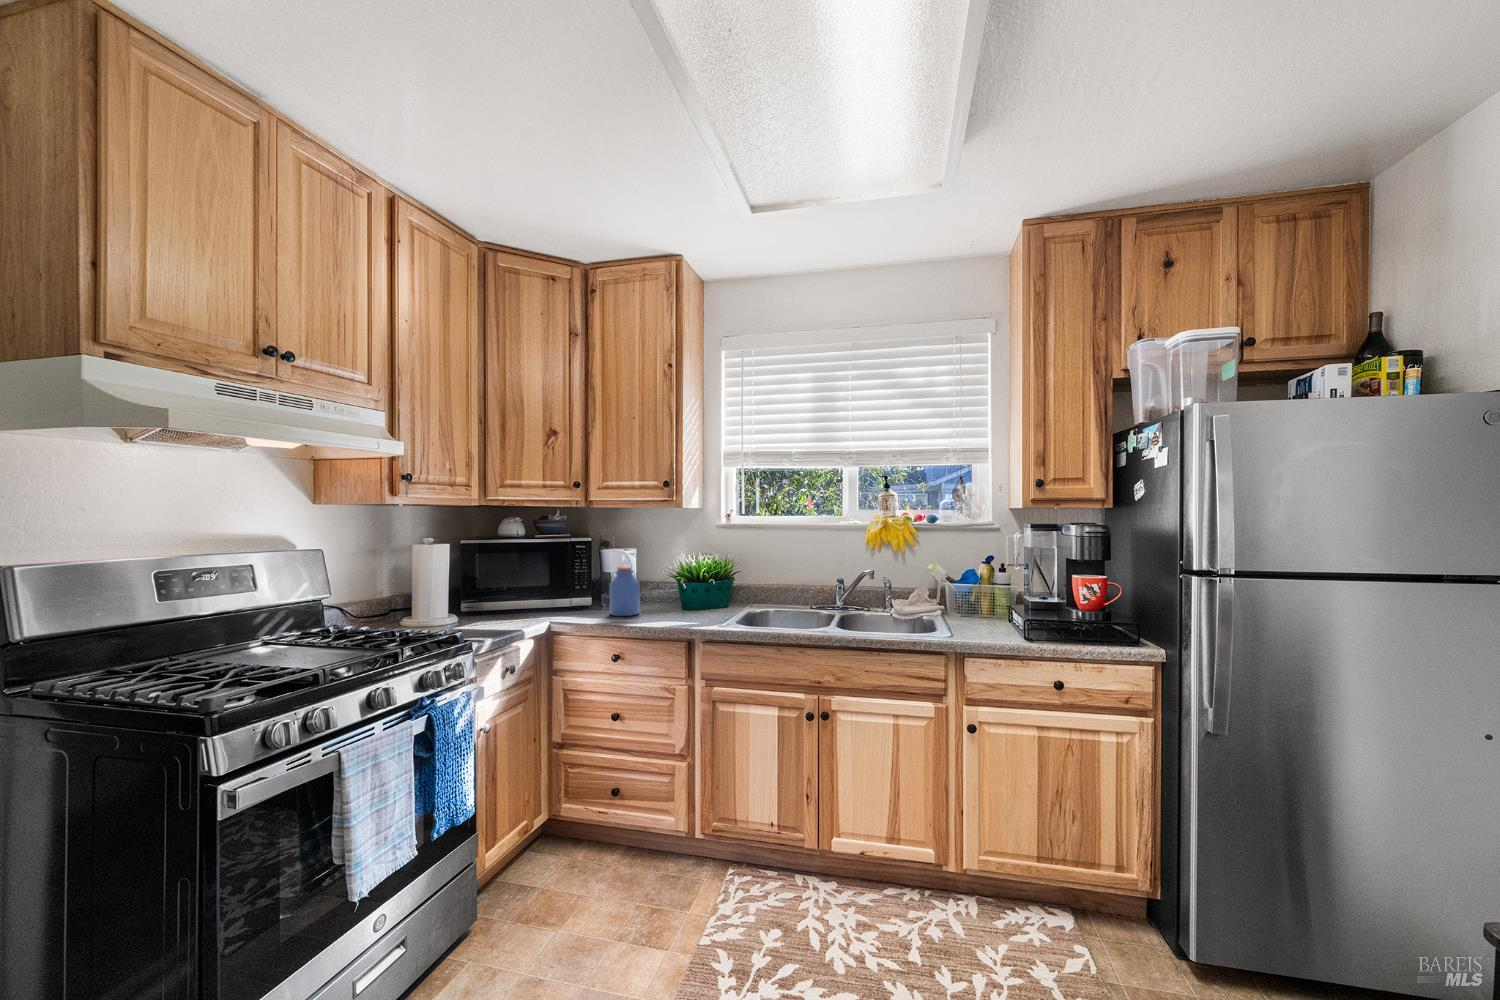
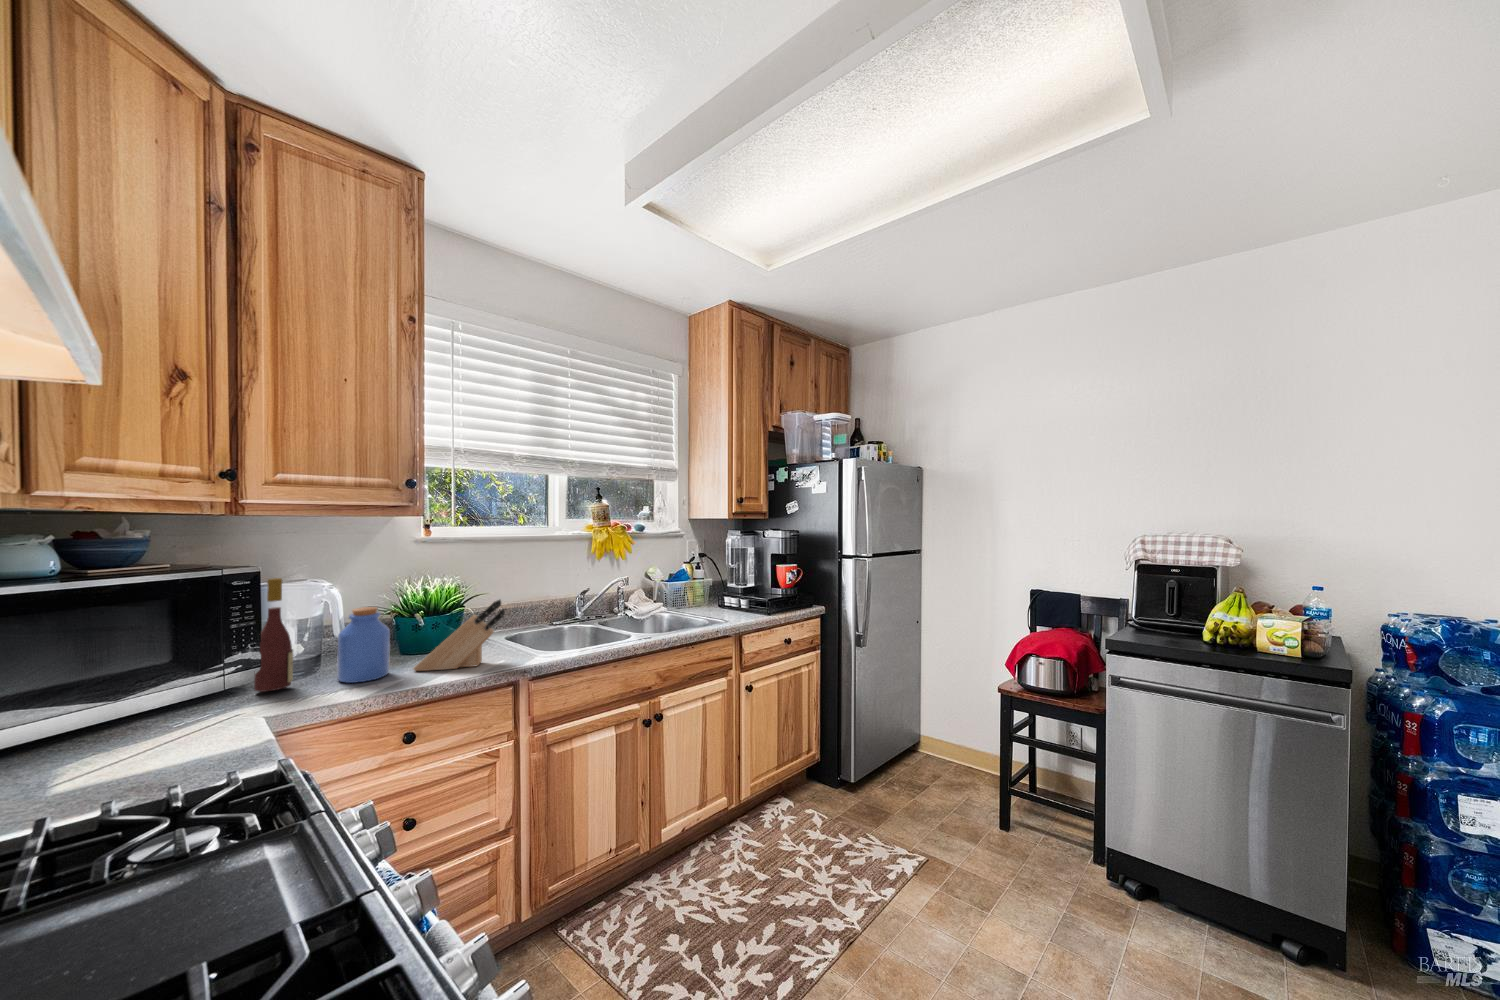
wine bottle: none [575,542,595,613] -> present [254,578,293,692]
knife block: none [647,572,697,622] -> present [413,600,505,671]

